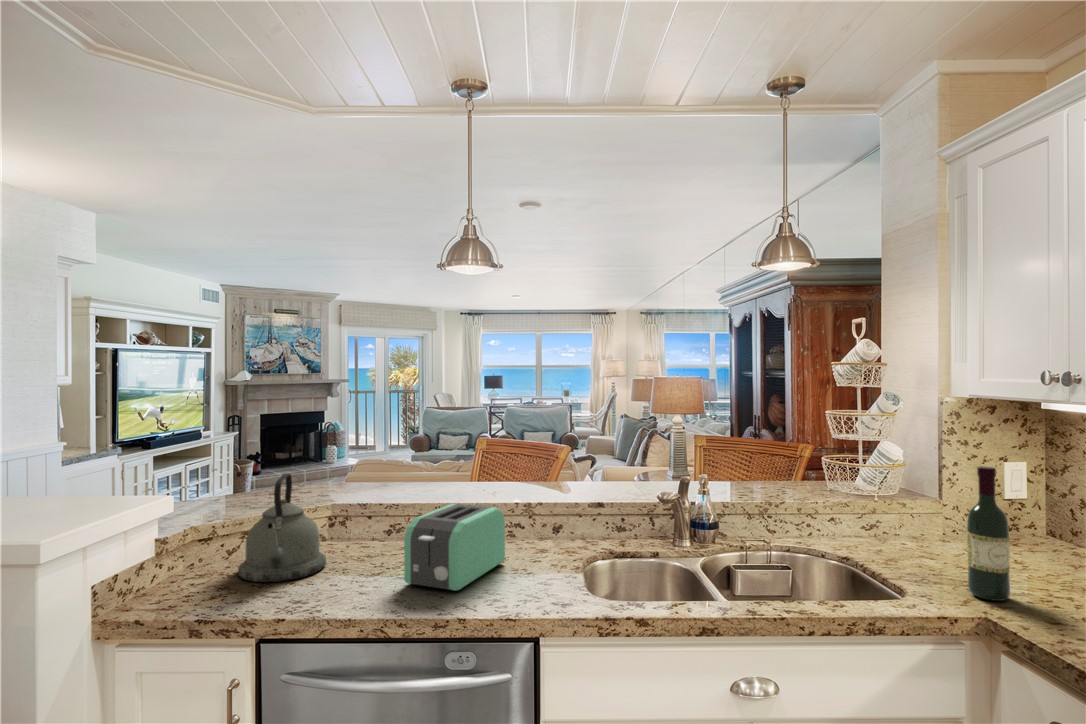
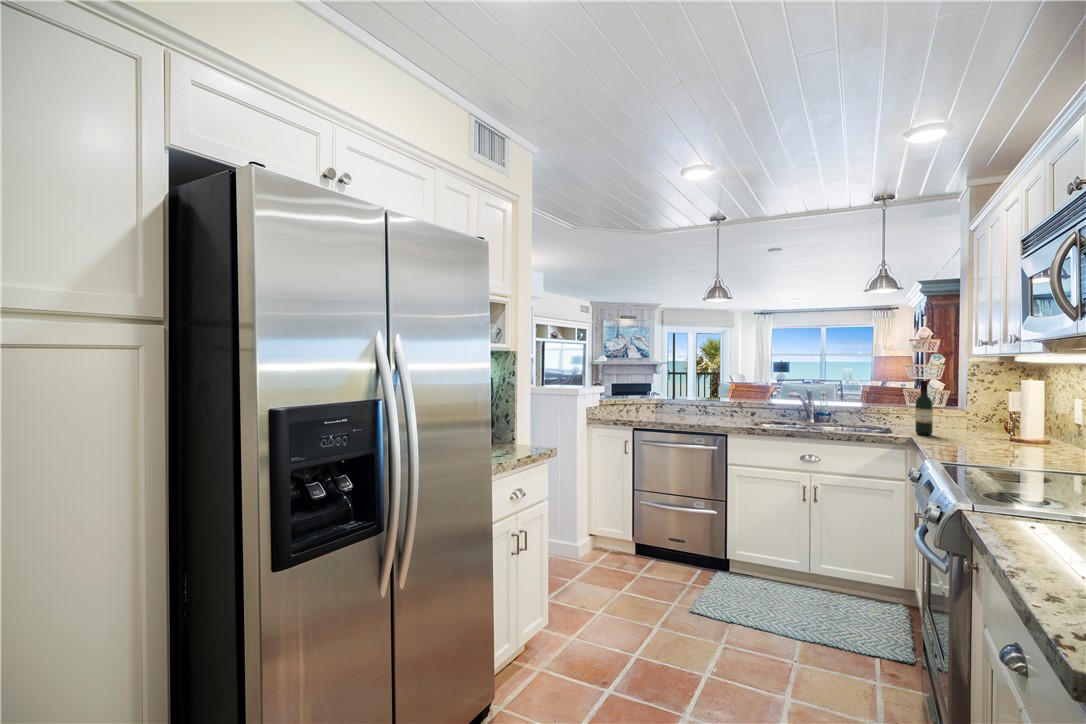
kettle: present [238,474,326,582] -> none [627,382,656,417]
toaster: present [404,504,505,591] -> none [683,396,724,421]

